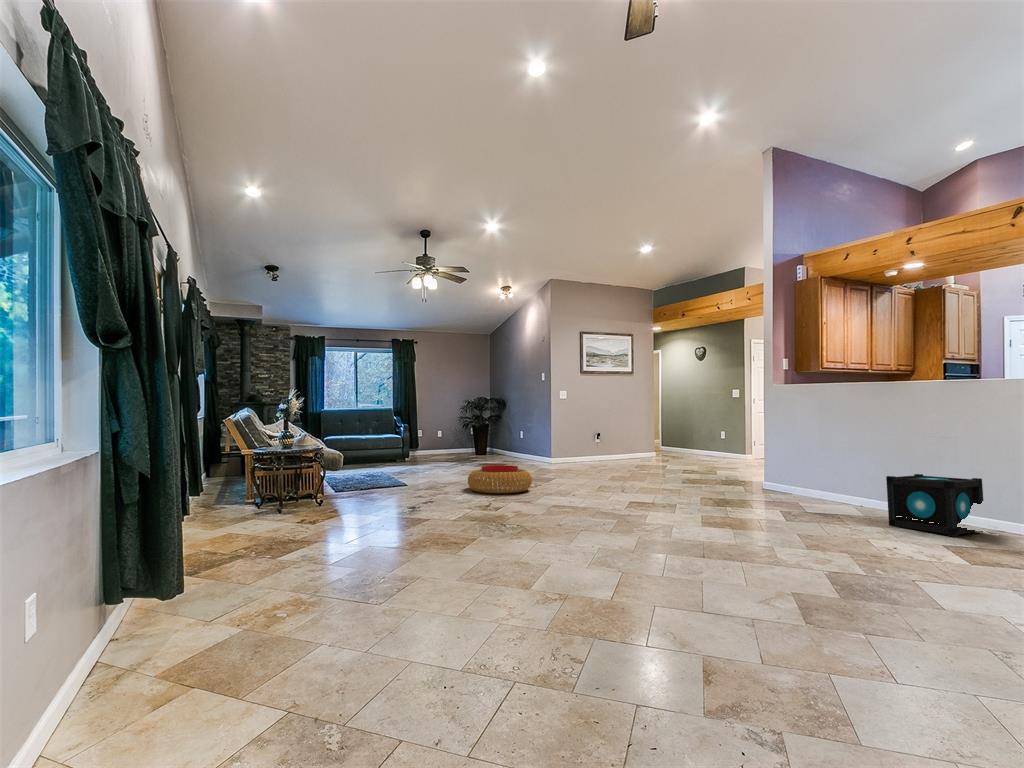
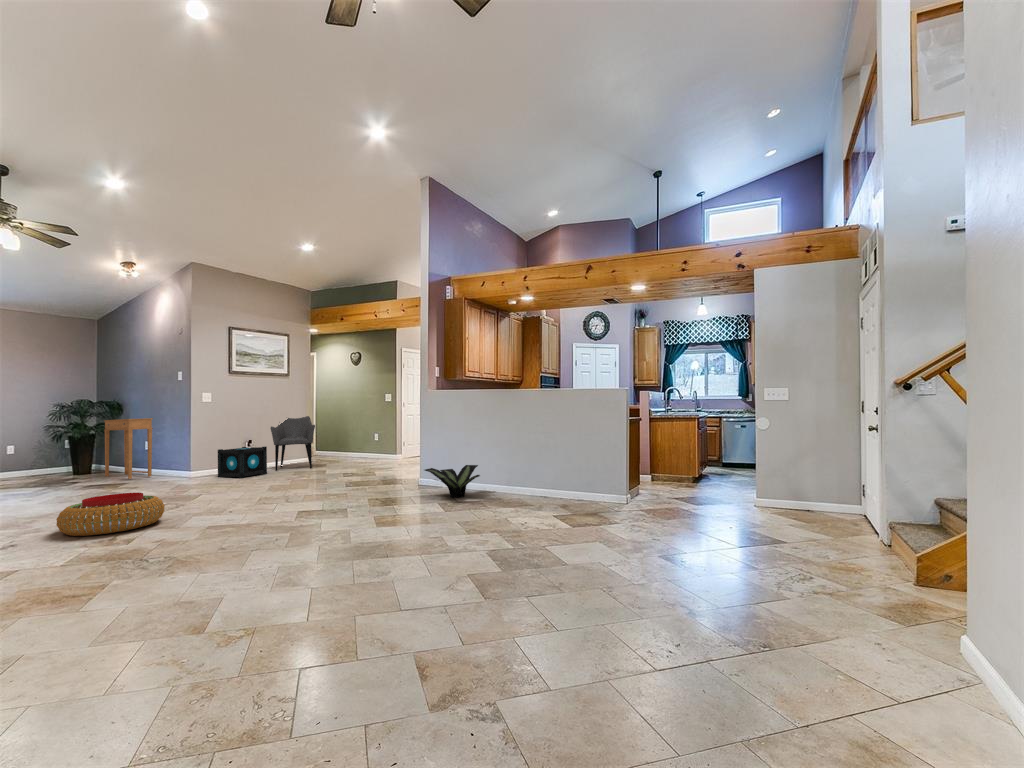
side table: none [495,412,526,461] -> present [104,418,153,479]
armchair: none [615,415,656,467] -> present [270,416,315,471]
potted plant: none [765,473,847,510] -> present [425,465,480,498]
speaker: present [886,474,983,537] -> present [218,447,267,478]

